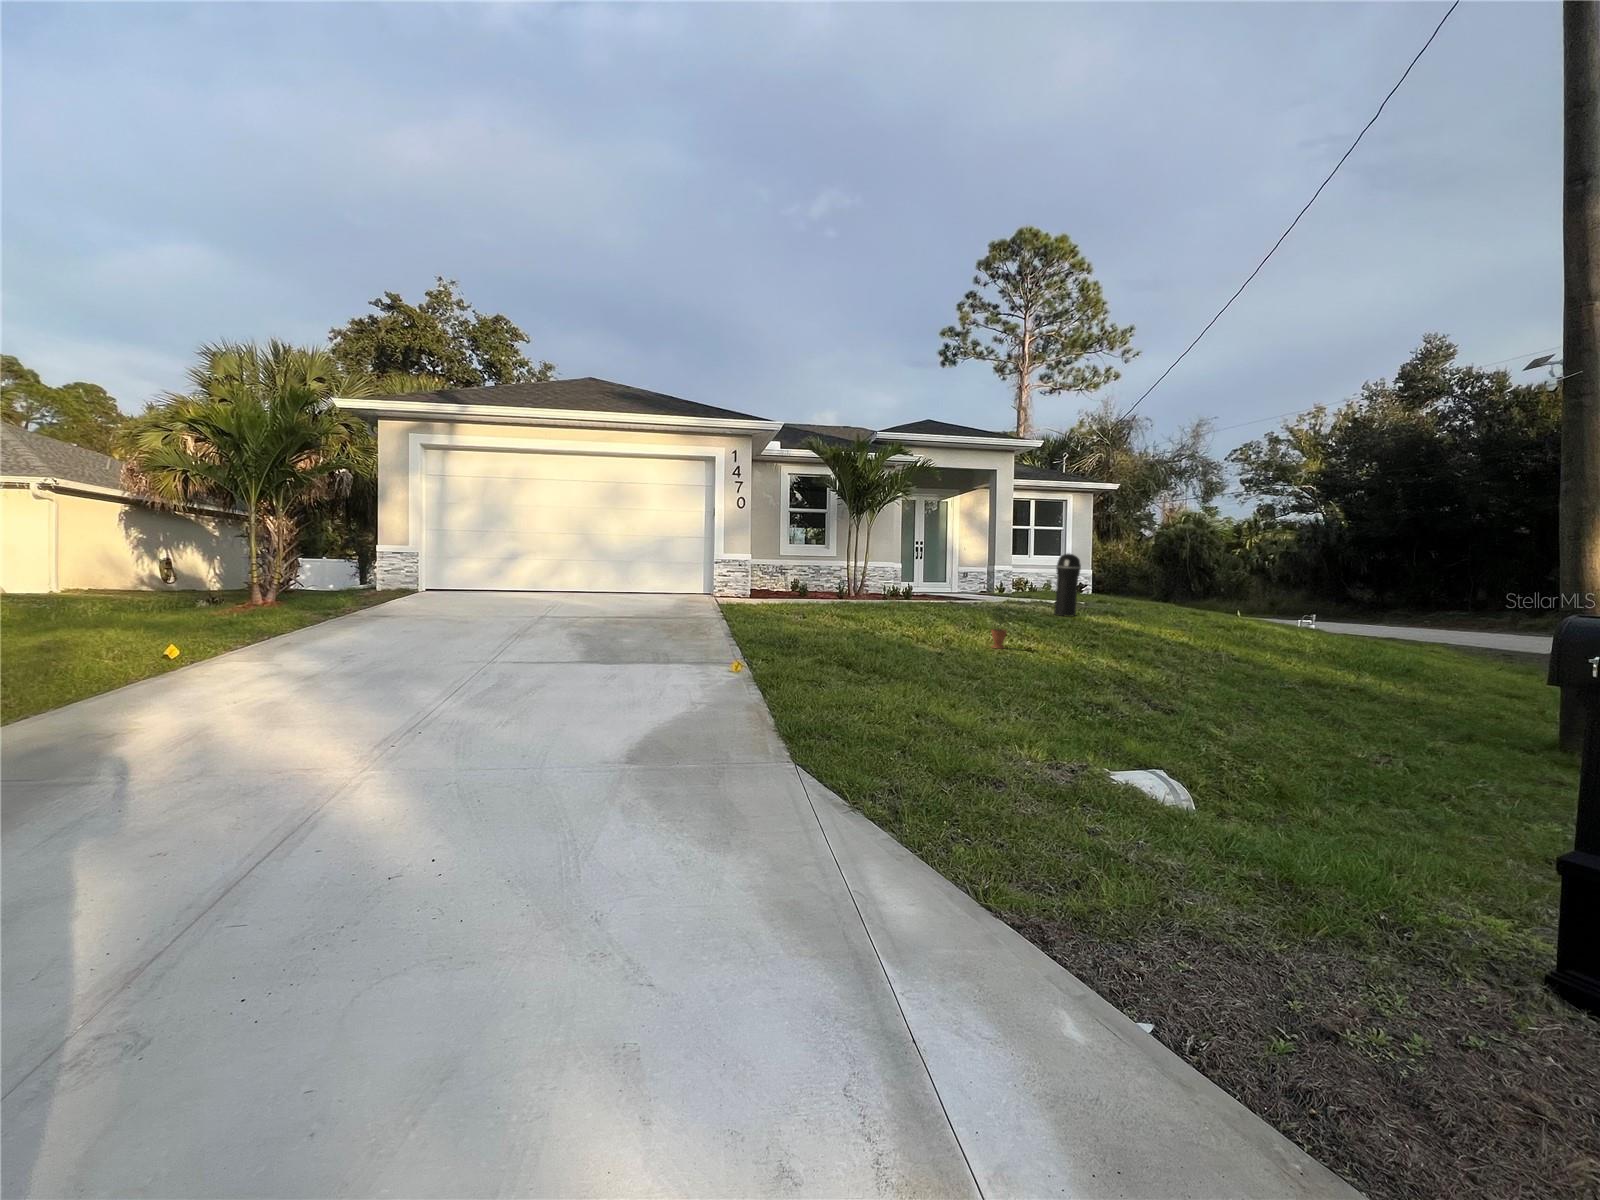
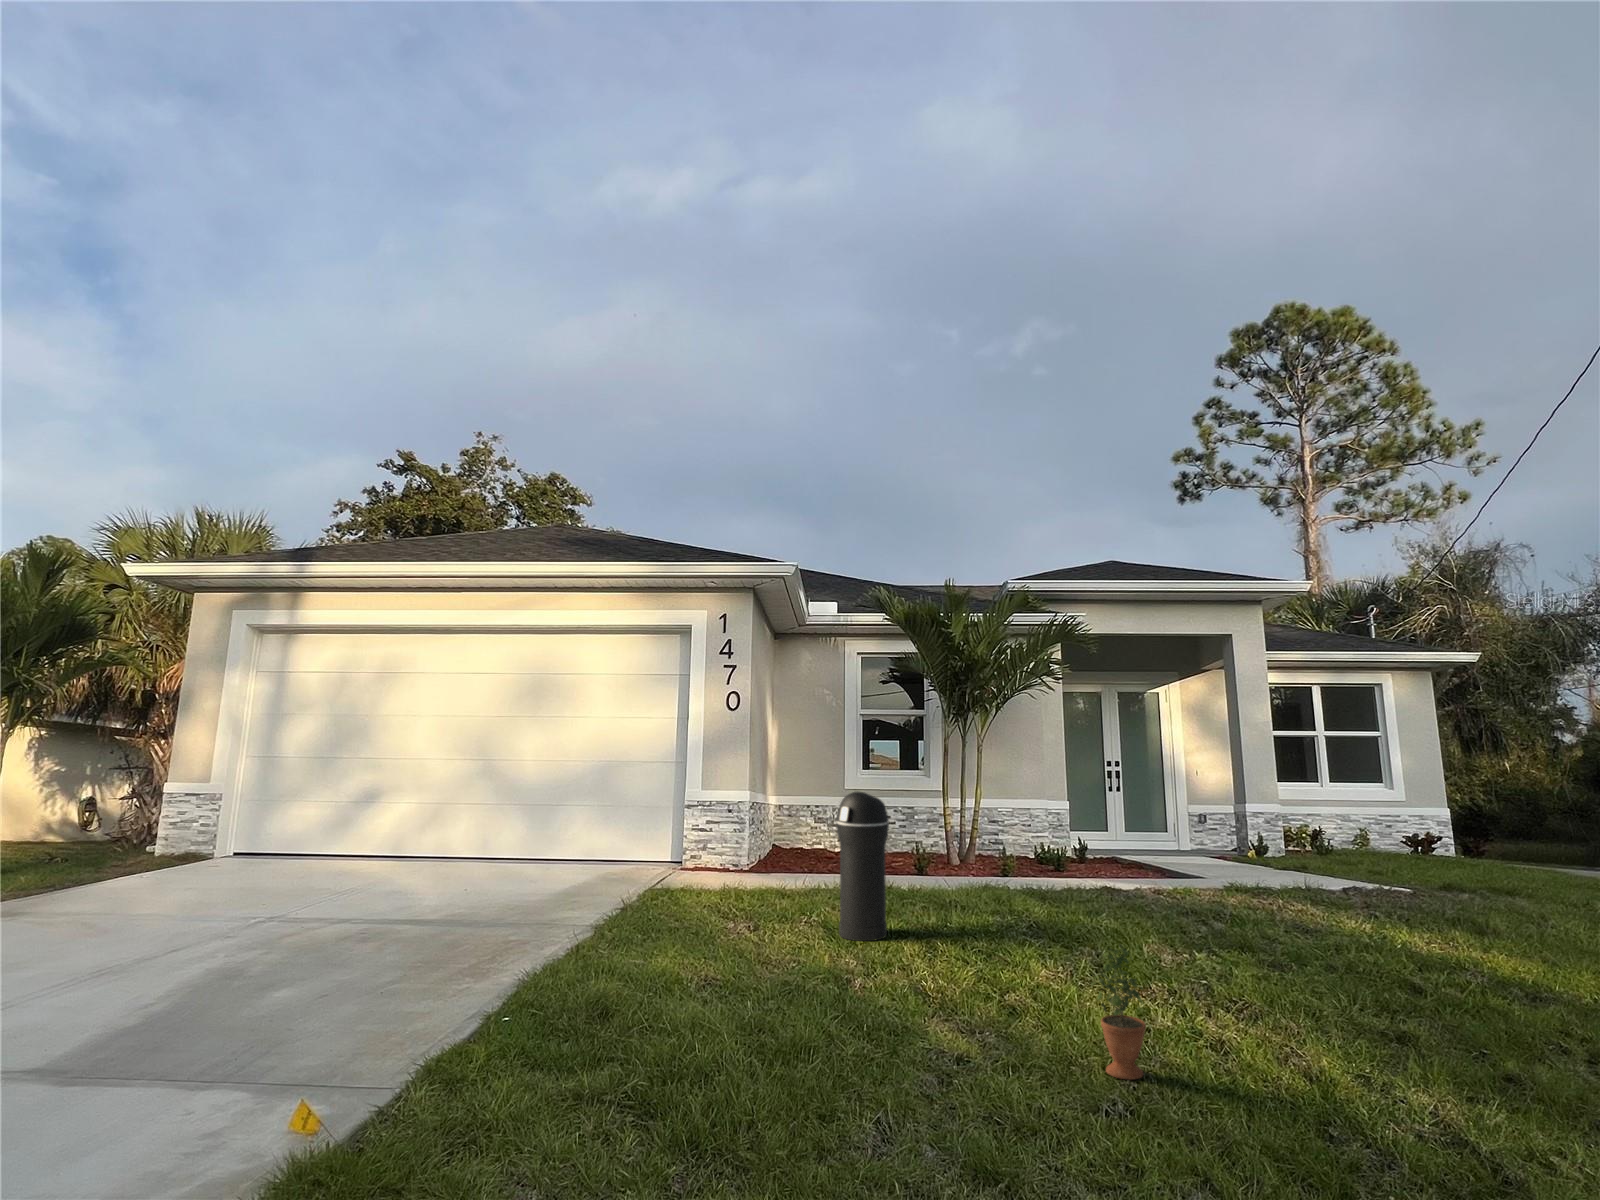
trash can: present [1054,554,1081,617] -> present [836,791,889,941]

